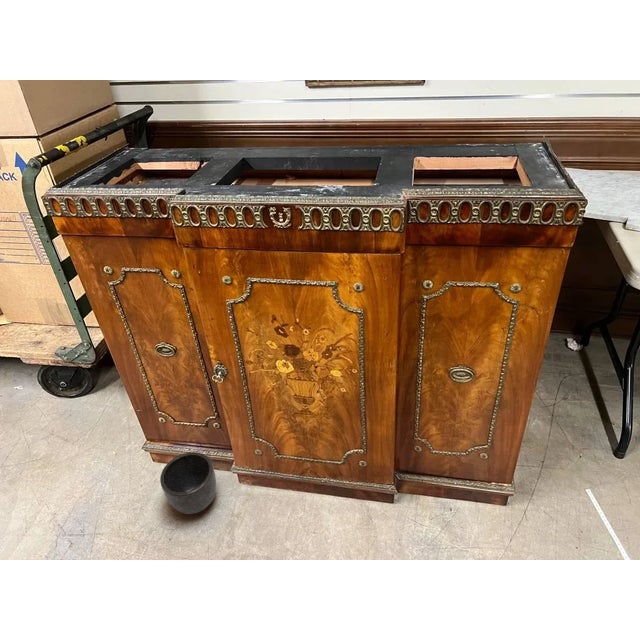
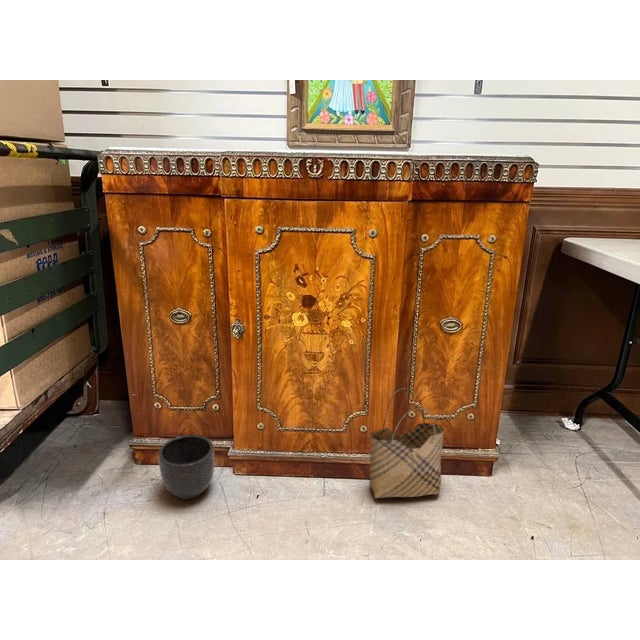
woven basket: none [363,432,448,536] -> present [370,388,444,498]

